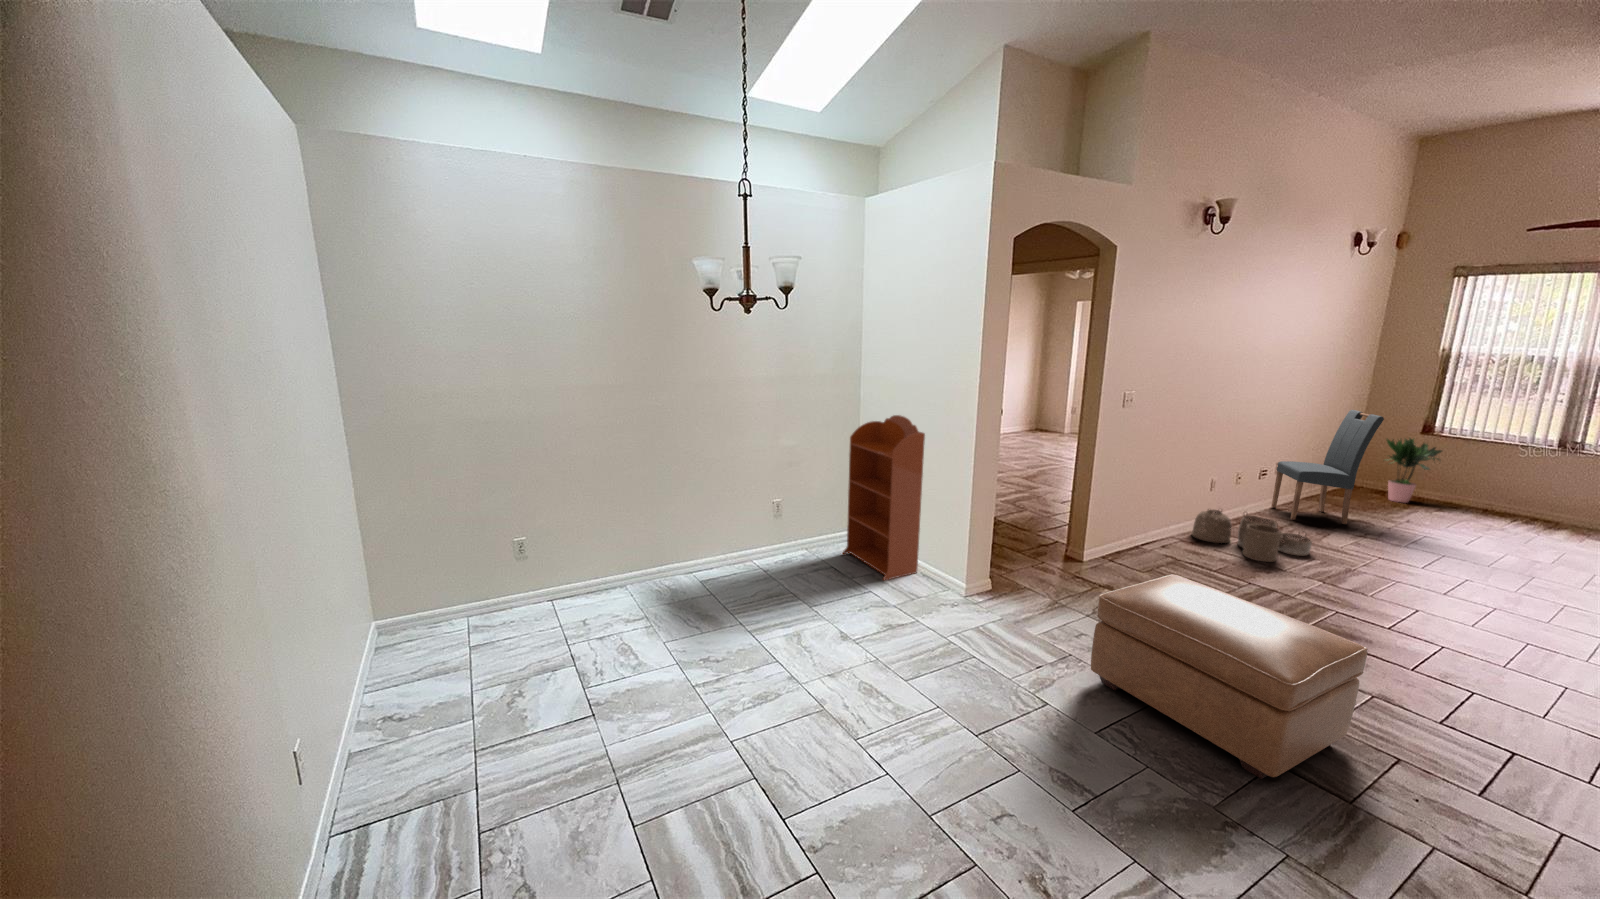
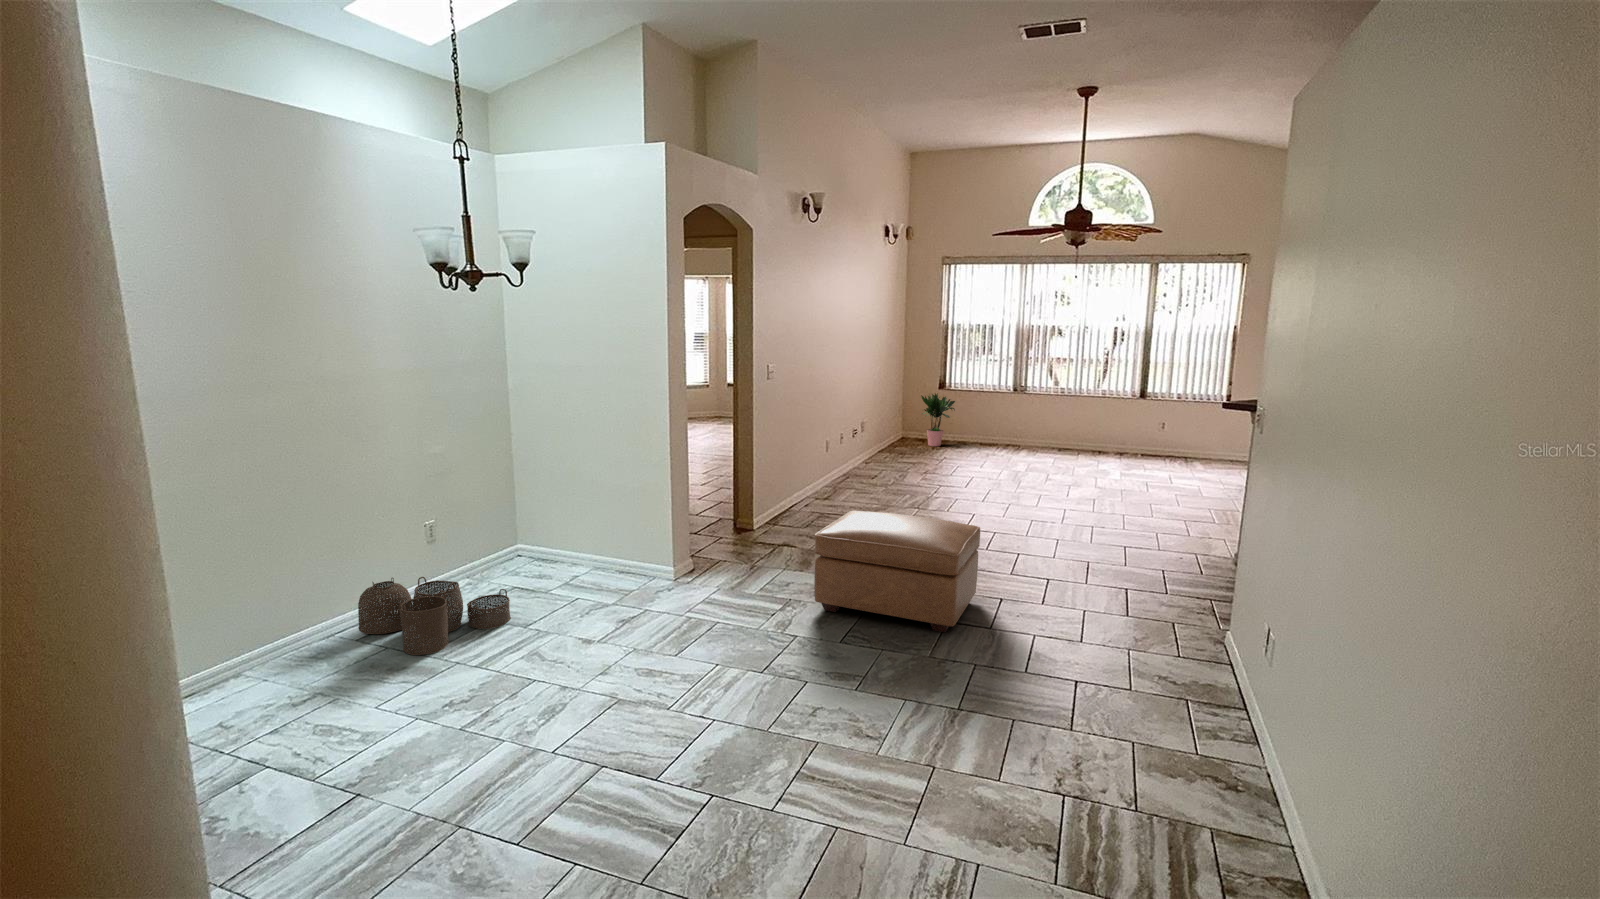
dining chair: present [1271,410,1384,524] -> none [862,373,925,470]
bookcase: present [843,415,925,580] -> none [512,403,613,588]
woven basket: present [1191,509,1312,562] -> present [358,577,511,655]

